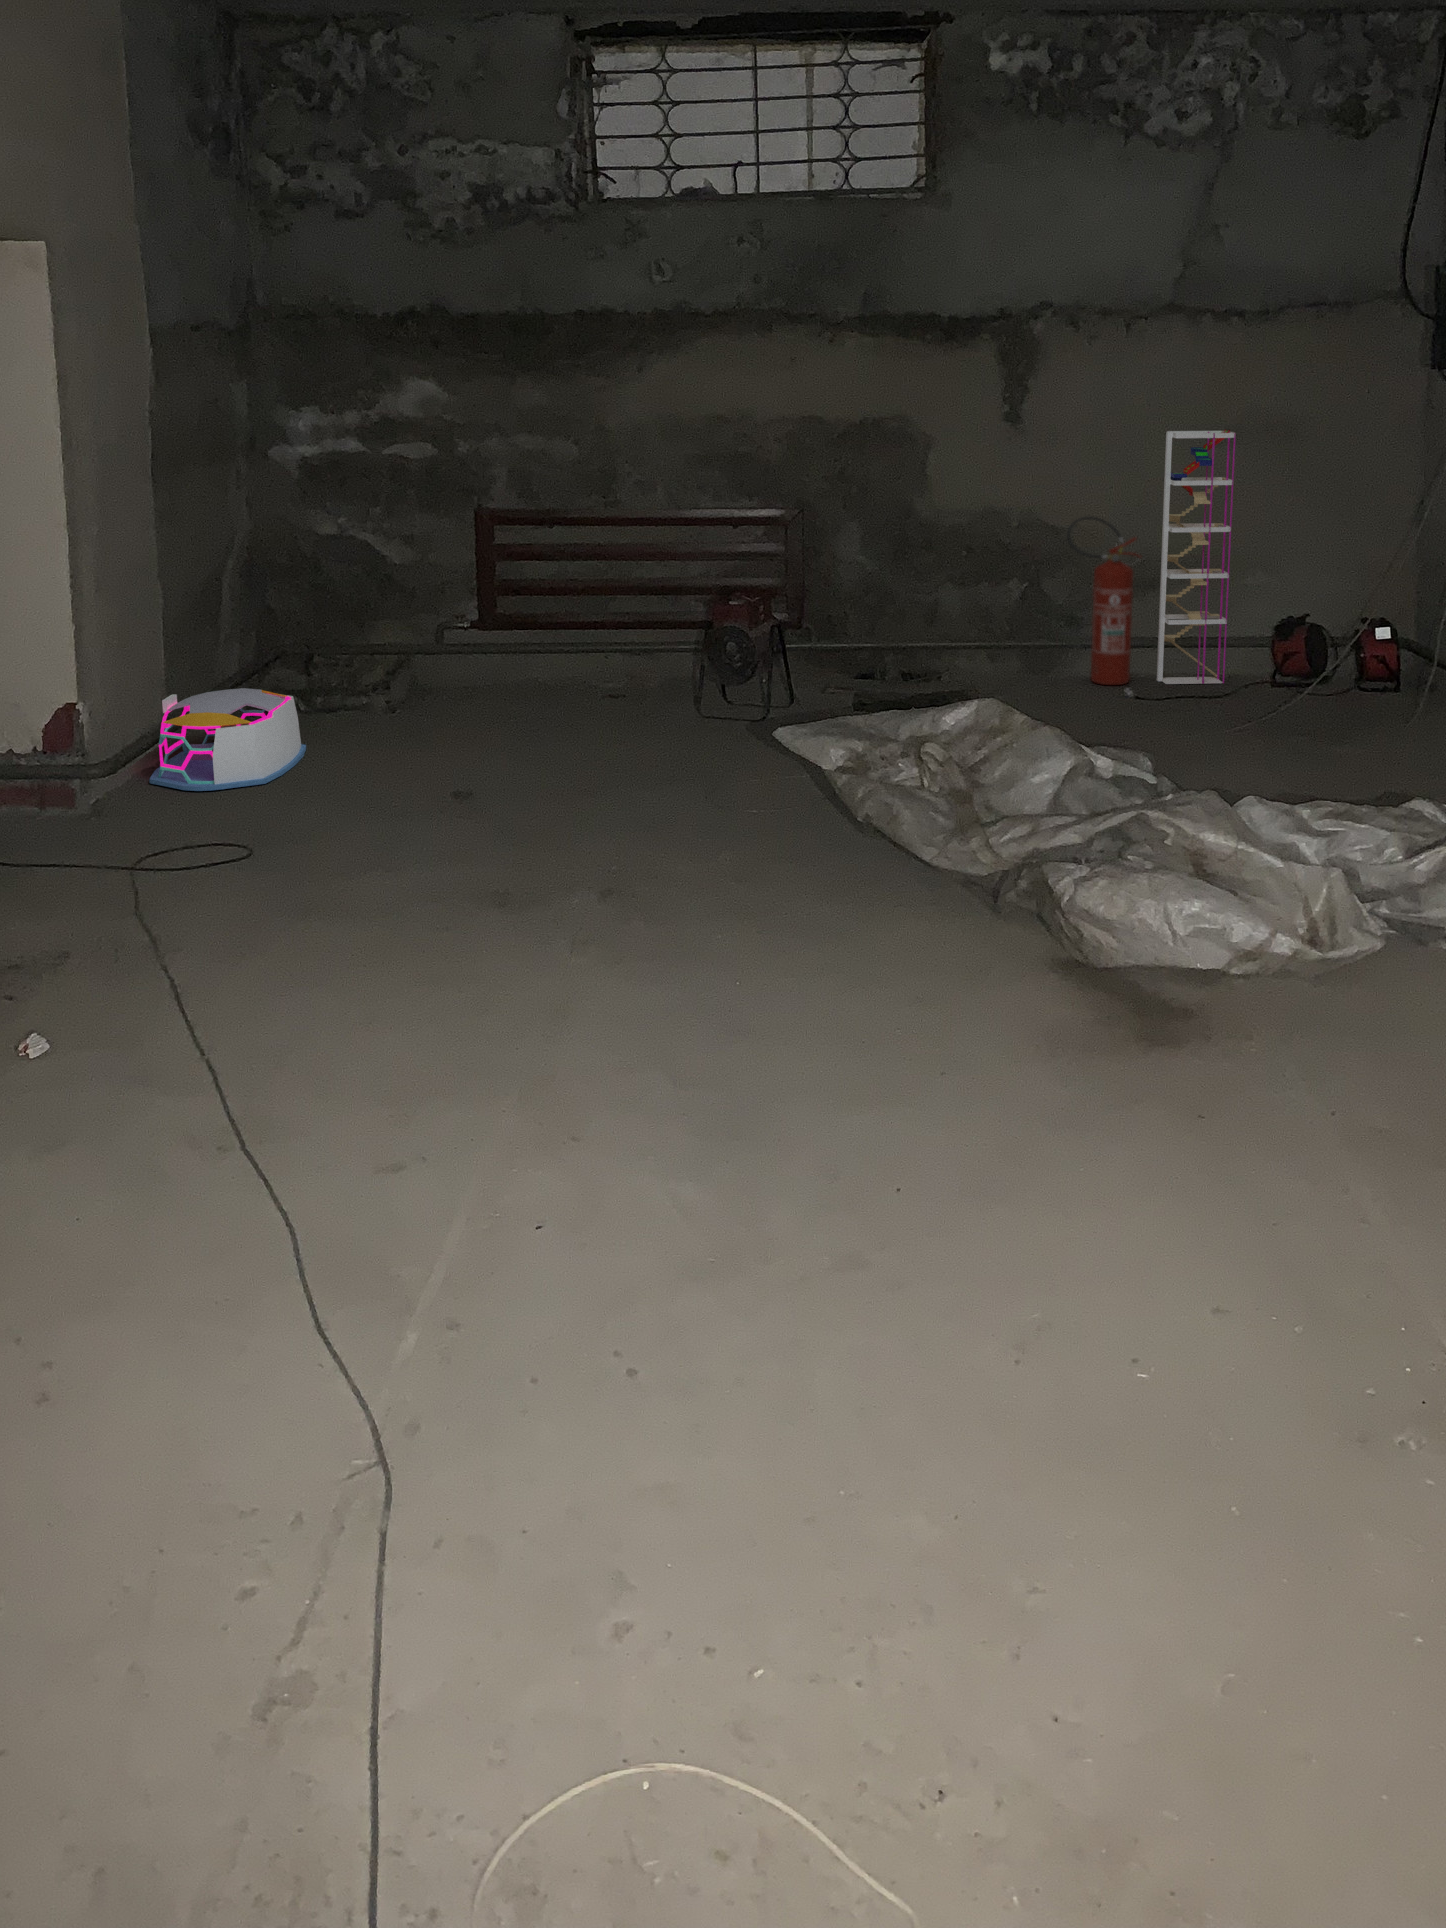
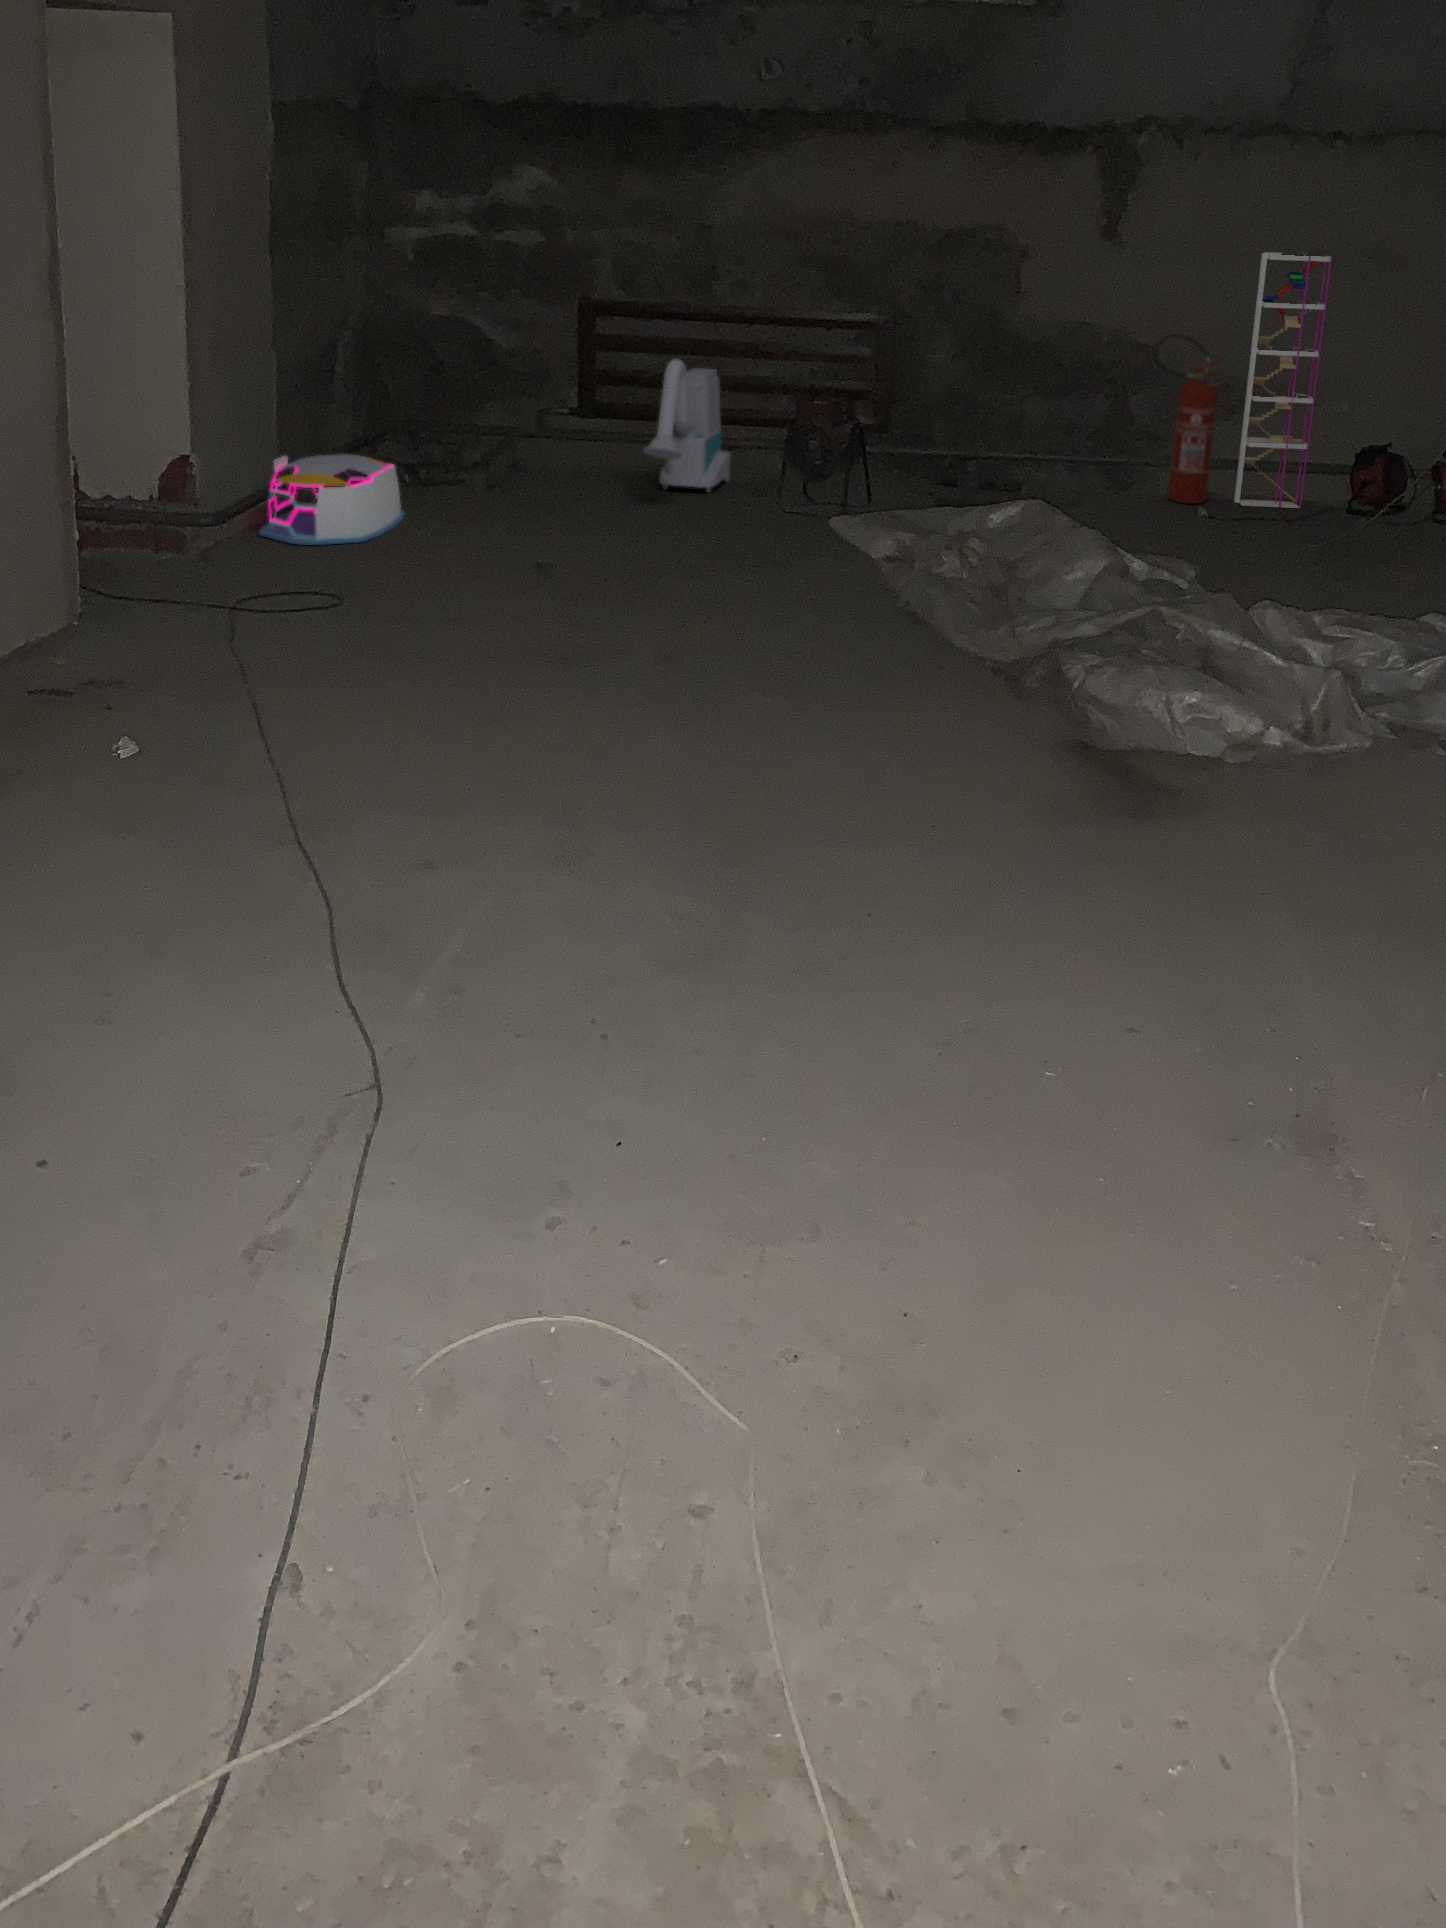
vacuum cleaner: none [557,568,642,704] -> present [643,359,730,493]

